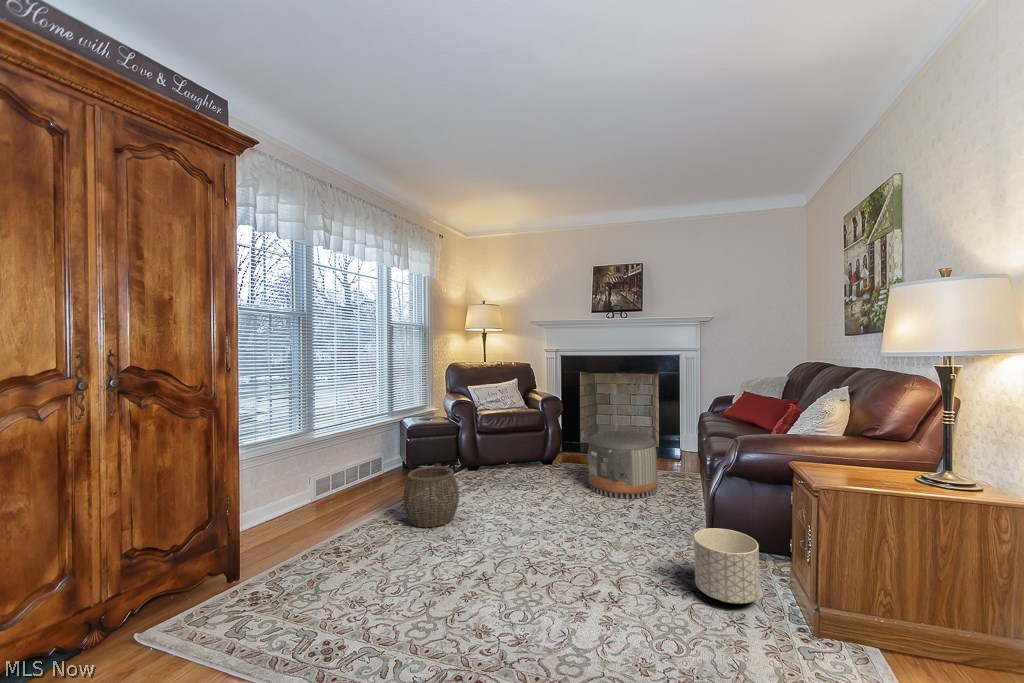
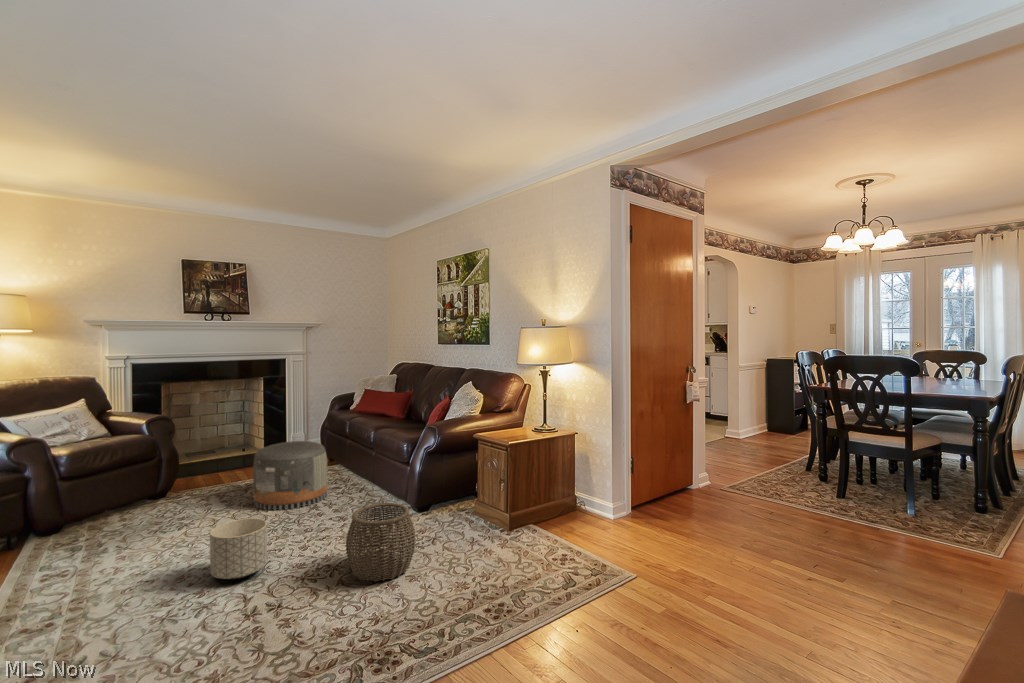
woven basket: present [403,466,459,528] -> present [346,503,416,582]
planter: present [694,528,760,604] -> present [210,518,267,580]

